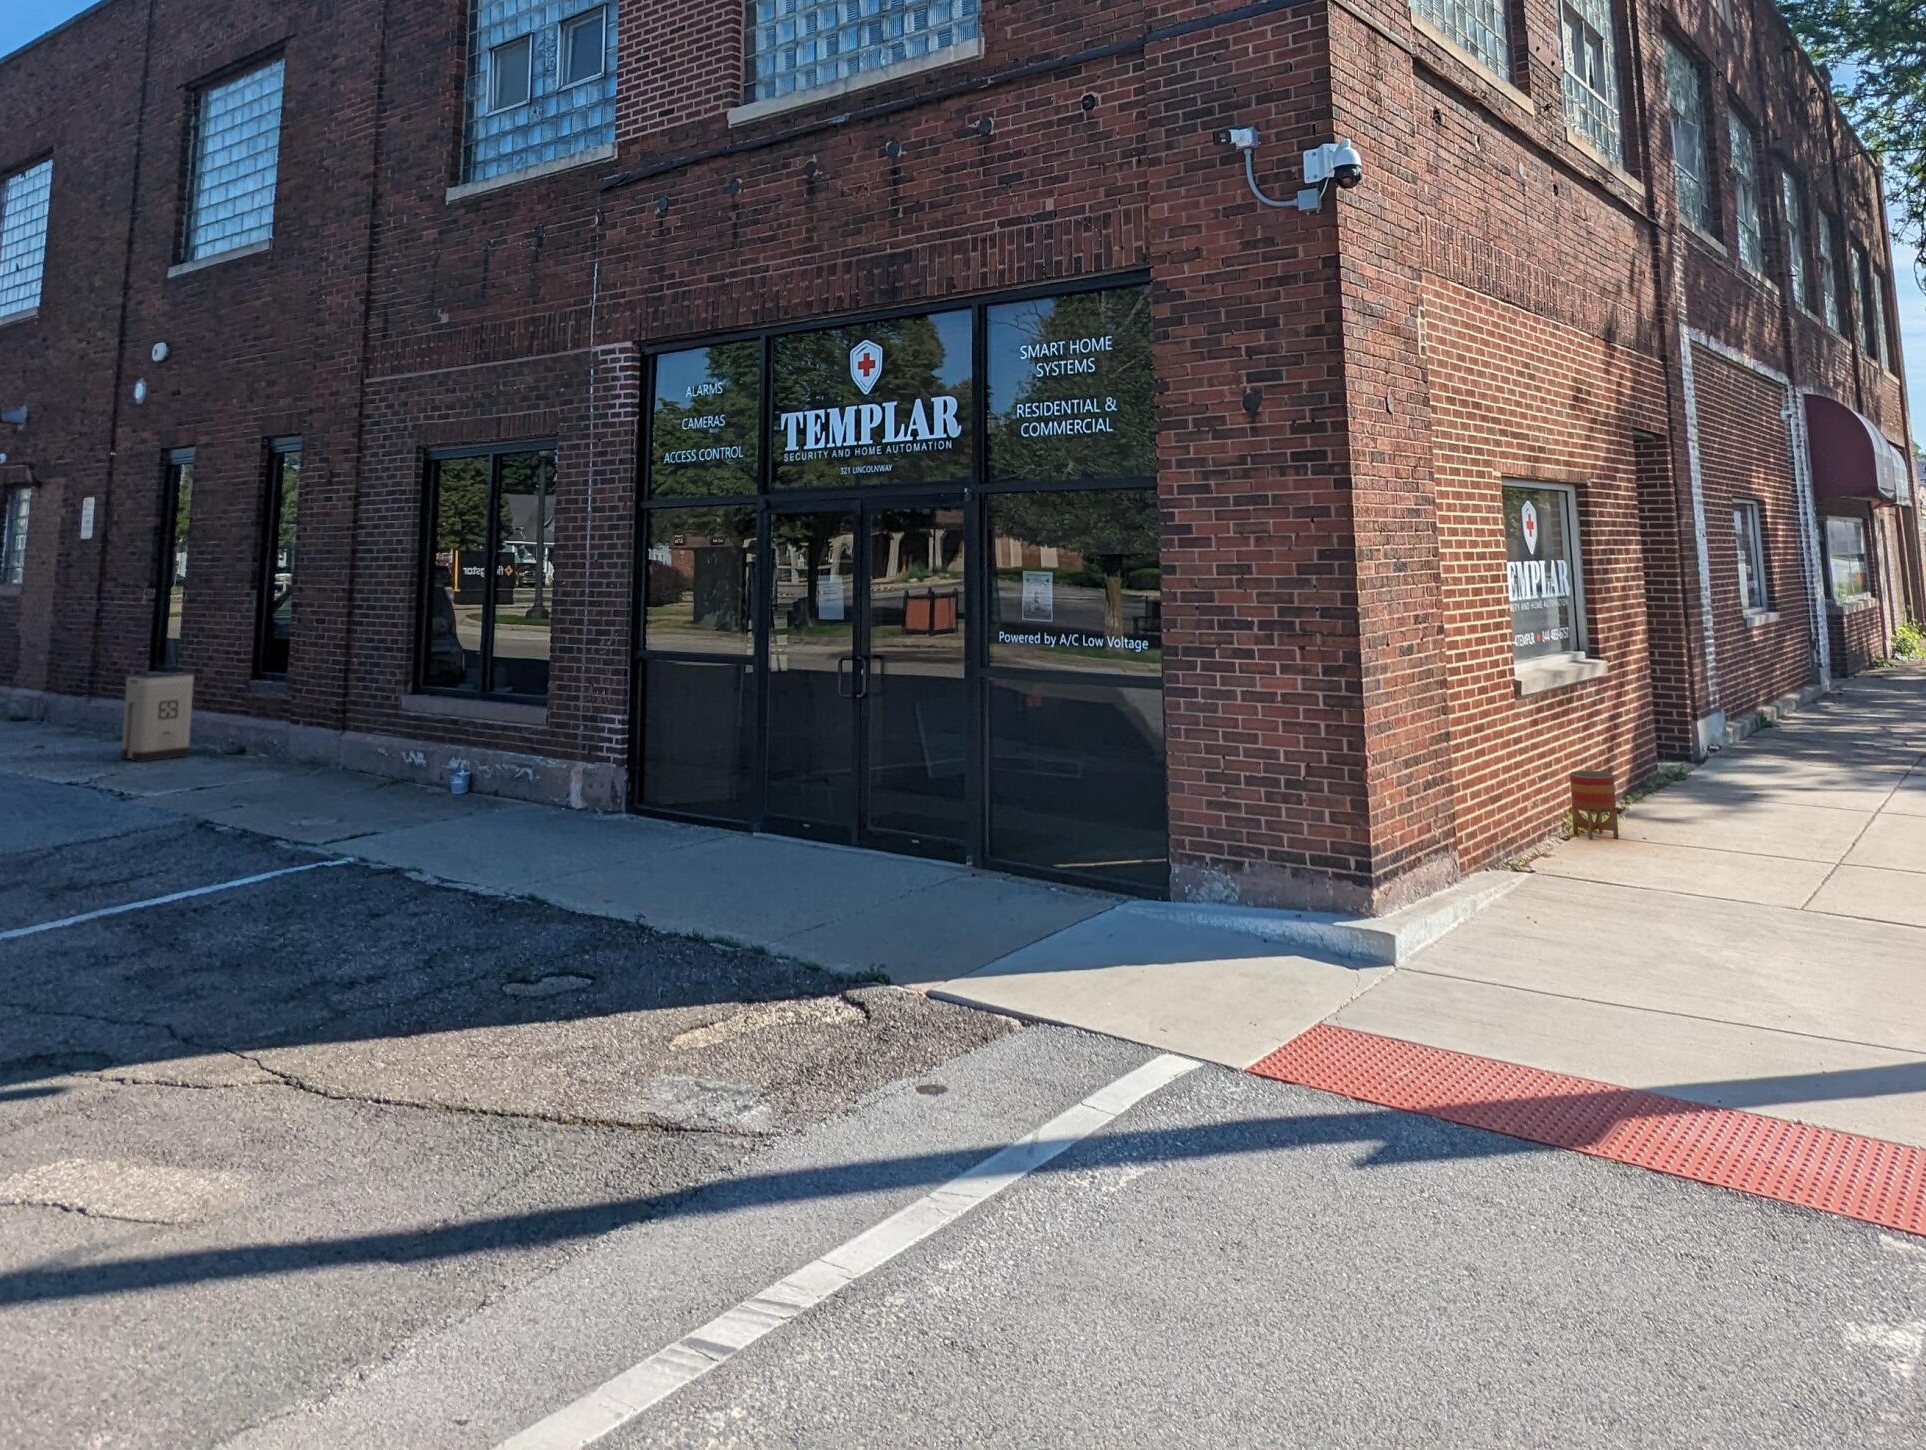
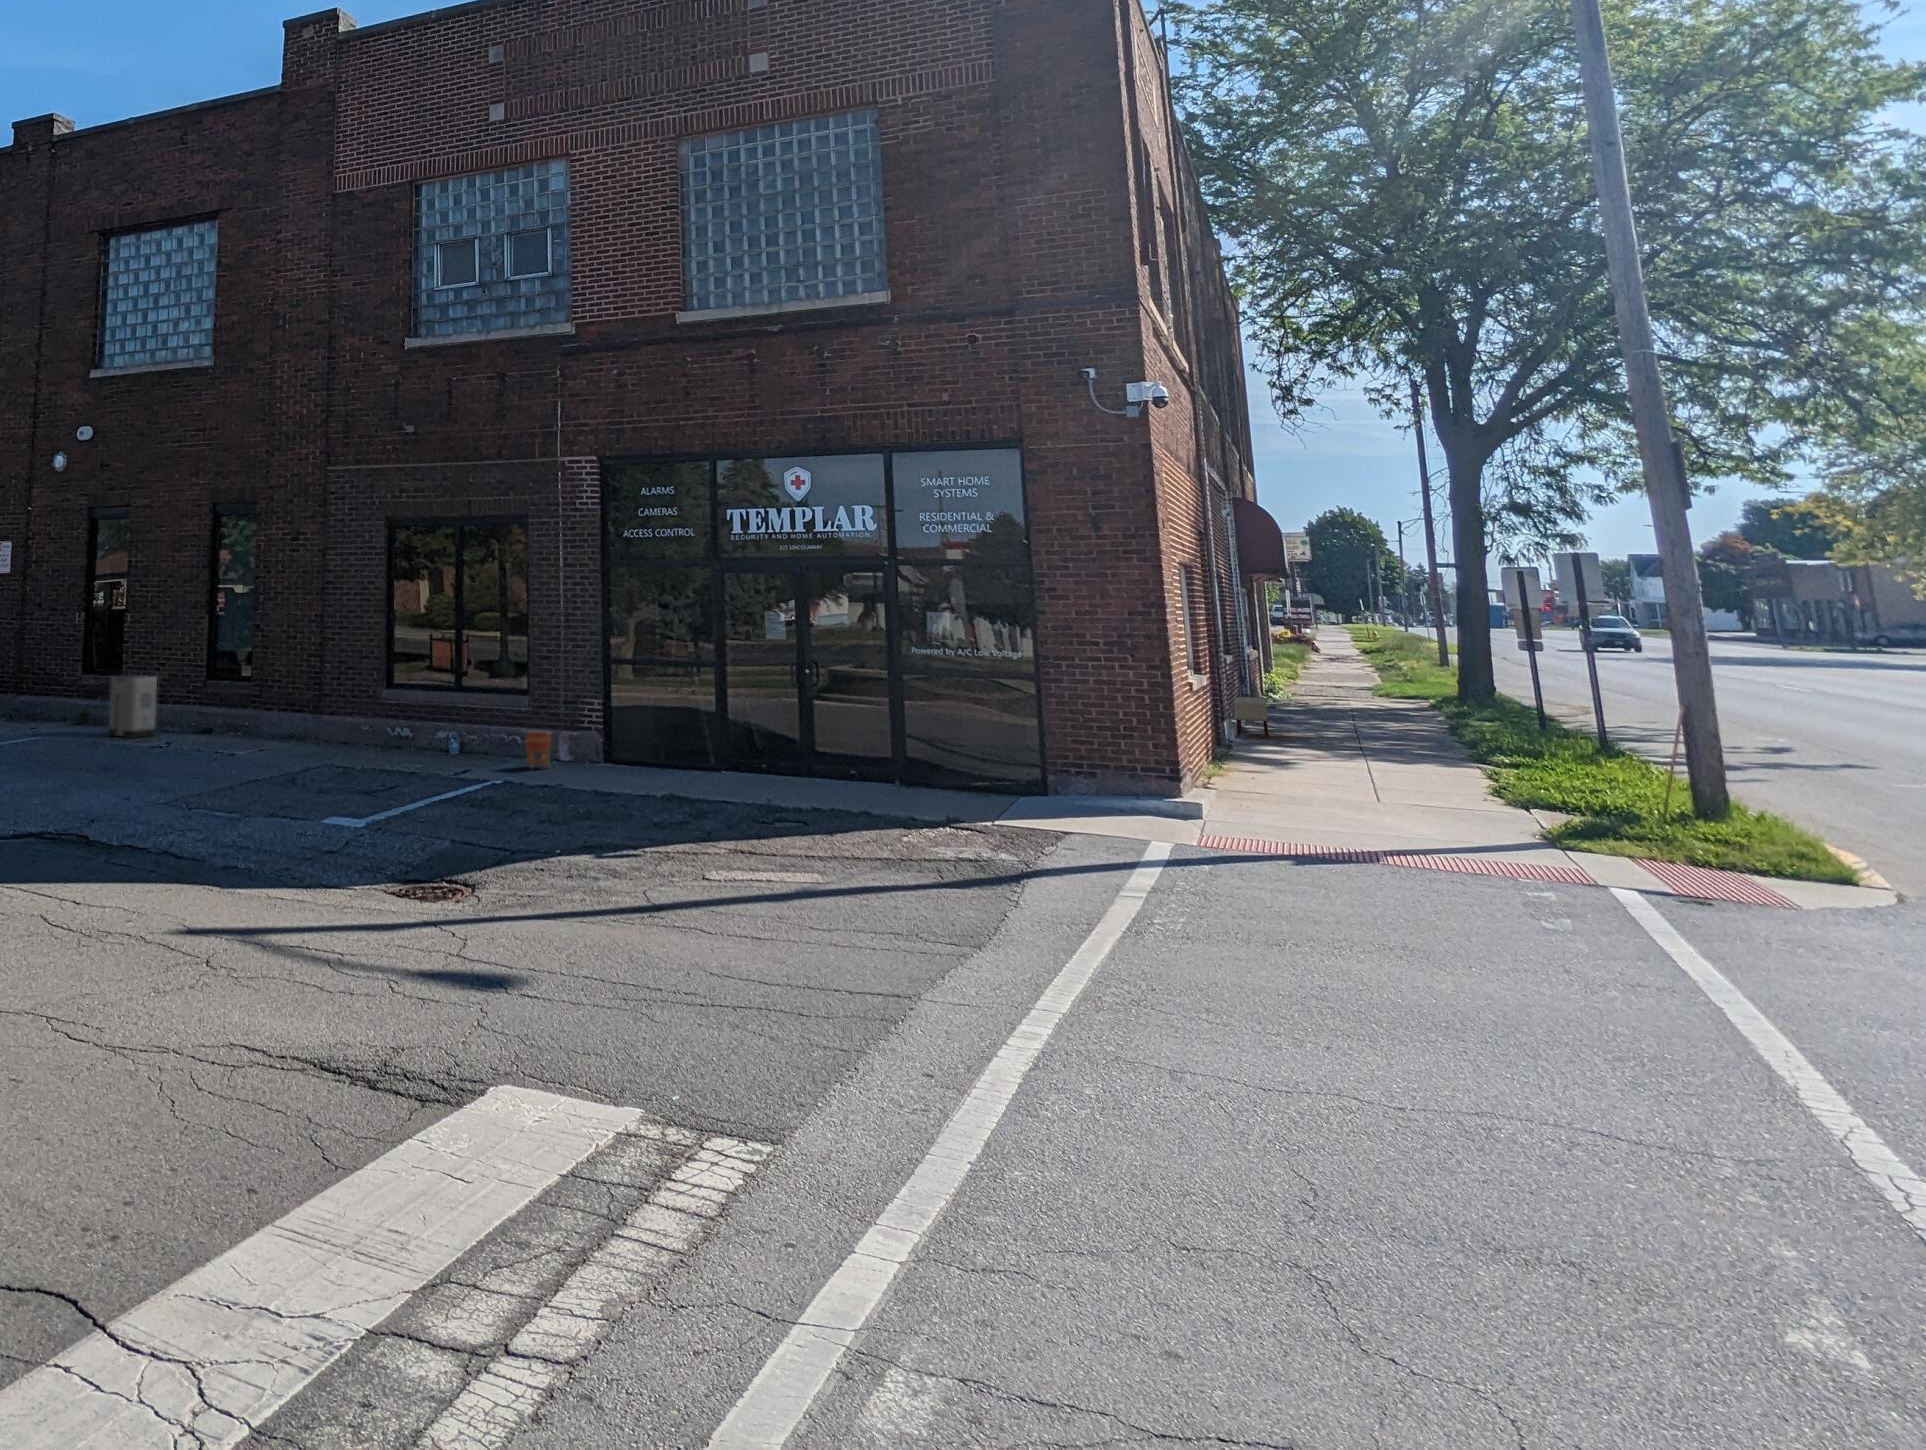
bench: none [1754,672,1816,733] -> present [1234,697,1268,737]
planter: present [1570,771,1619,840] -> present [526,730,550,767]

